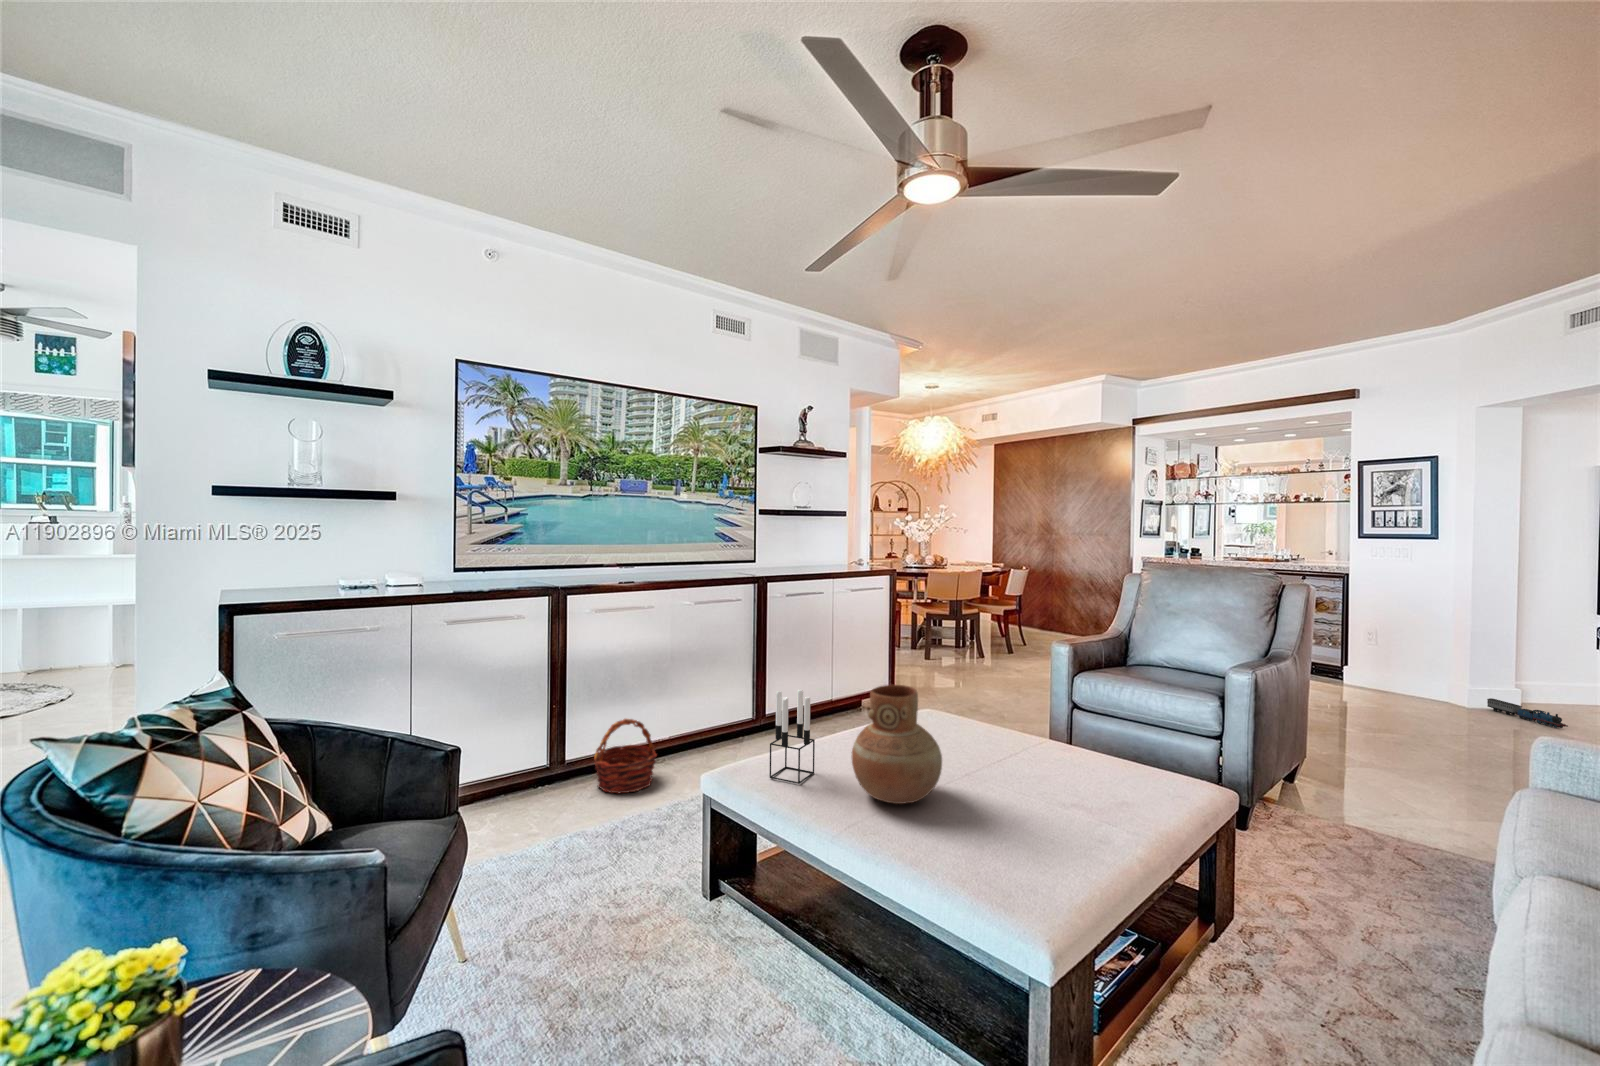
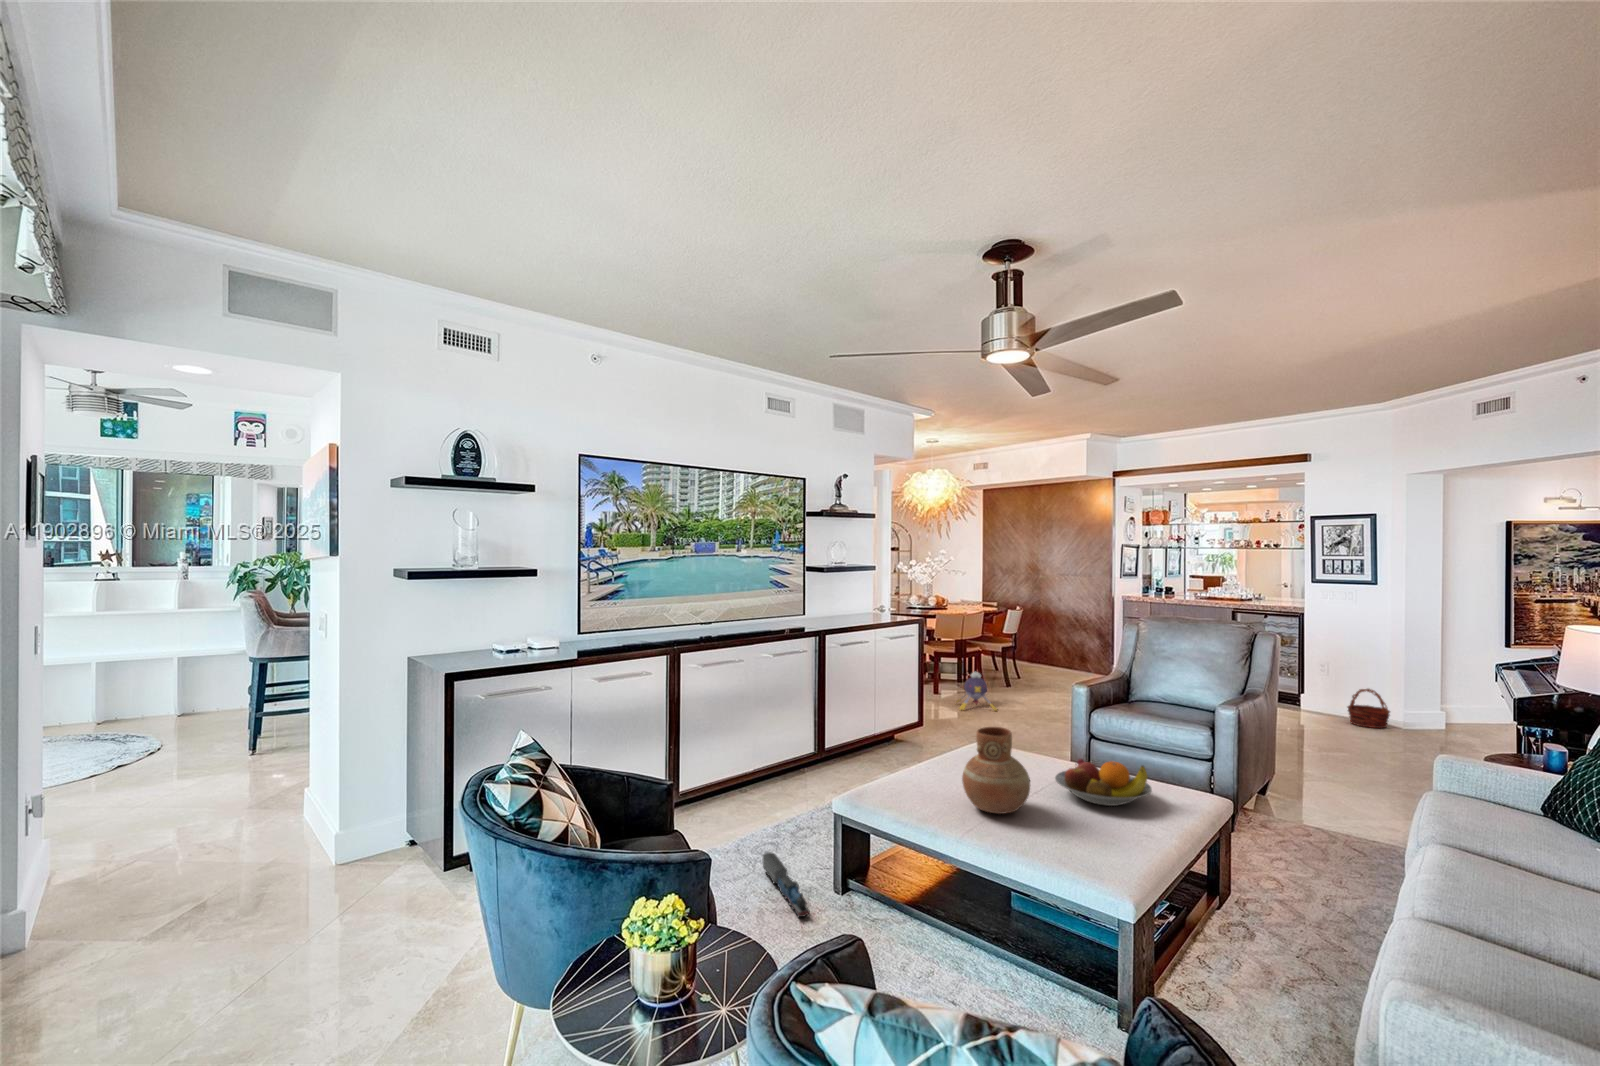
plush toy: none [944,634,990,678] -> present [956,672,997,711]
candle holder: present [770,690,815,784] -> none [896,731,927,803]
toy train: present [1487,698,1568,728] -> present [763,853,810,917]
basket: present [594,719,657,793] -> present [1347,689,1390,728]
fruit bowl: none [987,731,1118,797] -> present [1055,759,1152,806]

